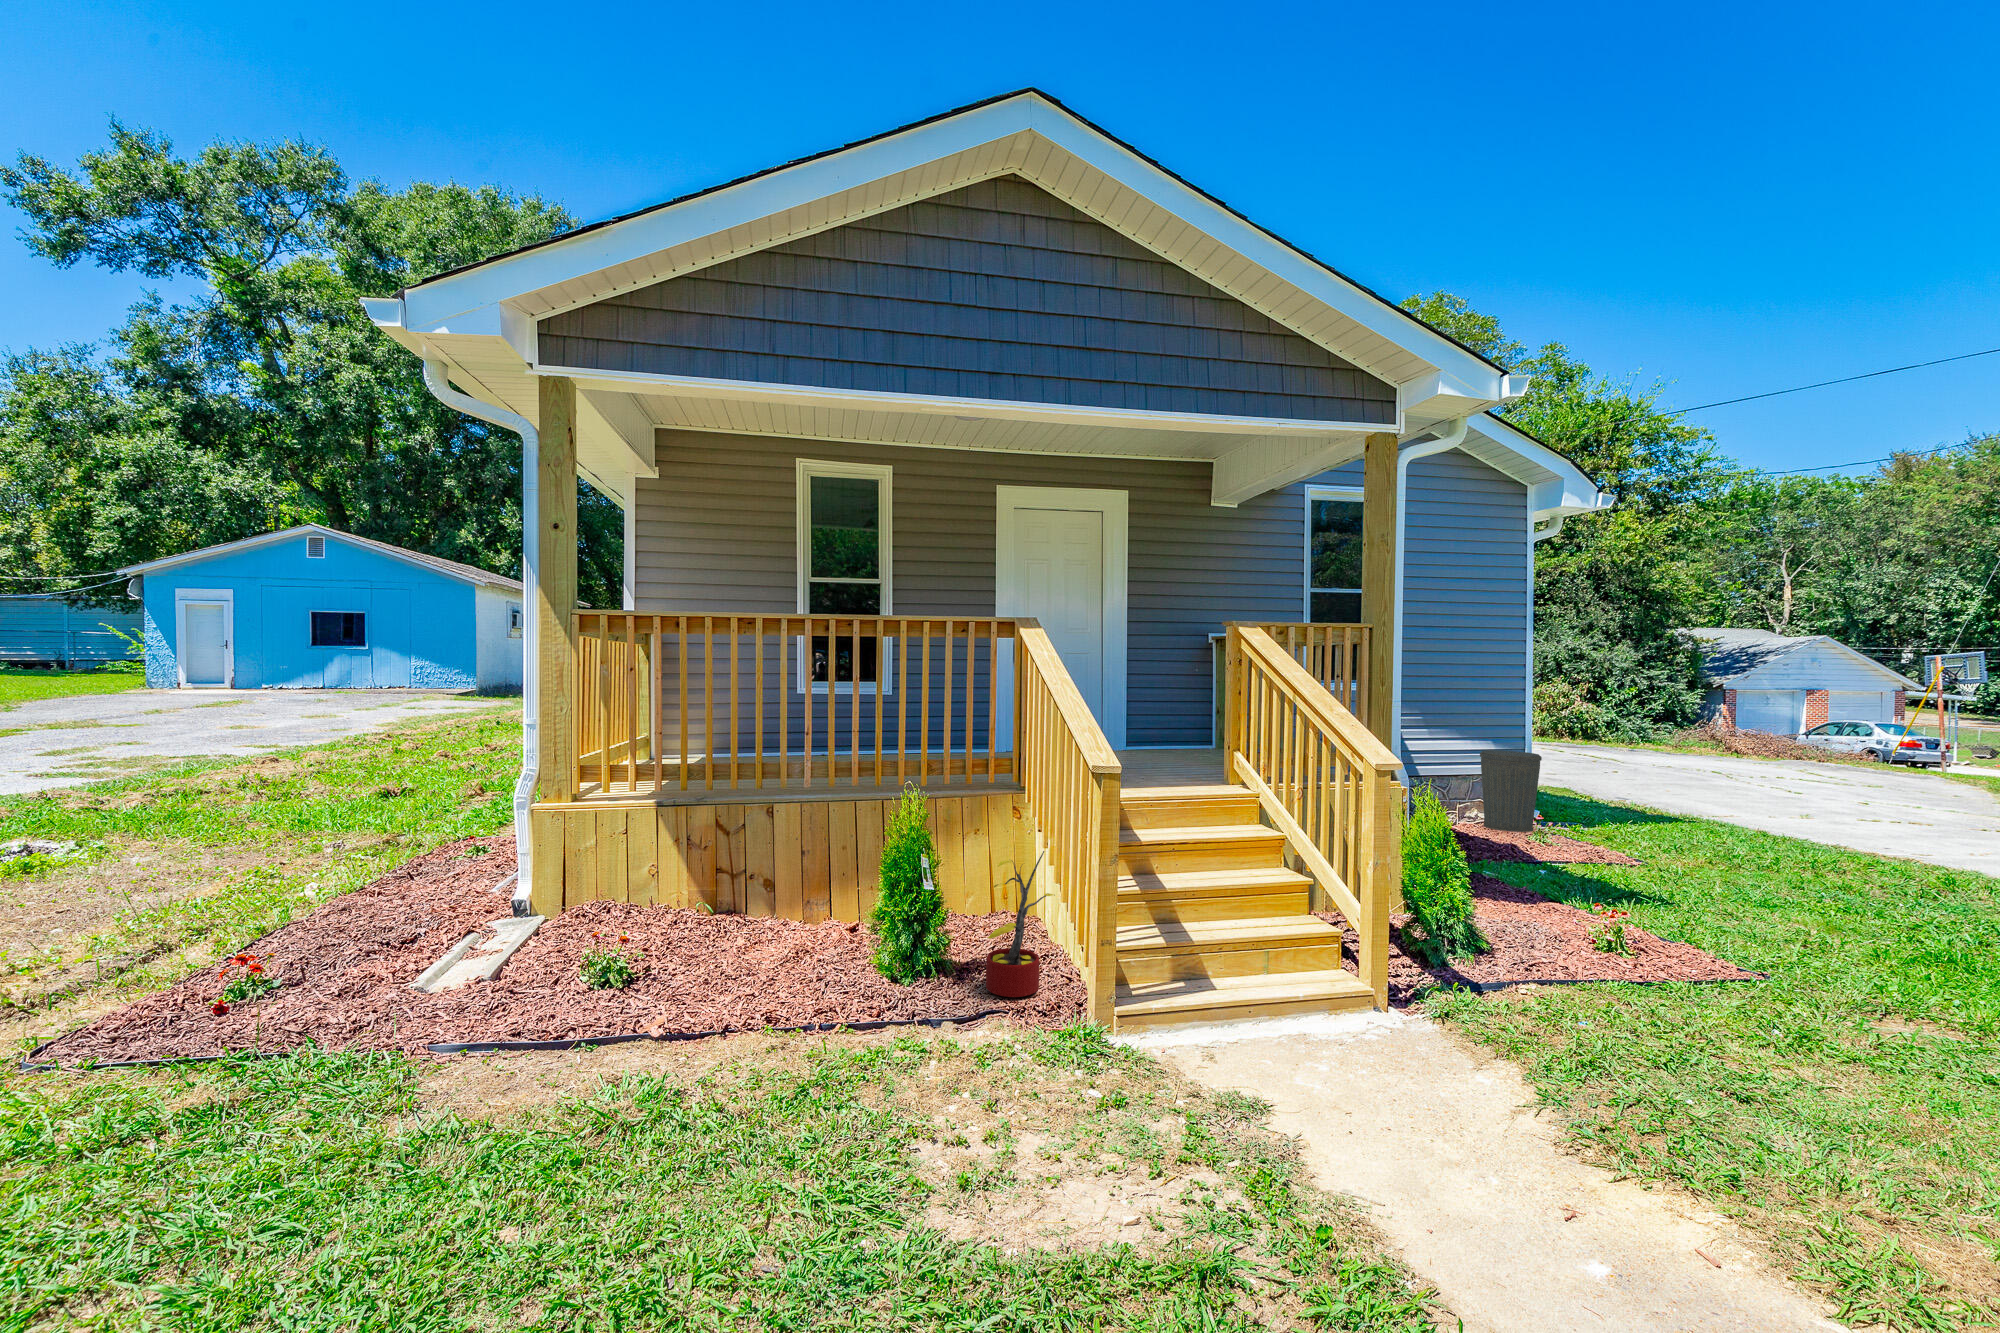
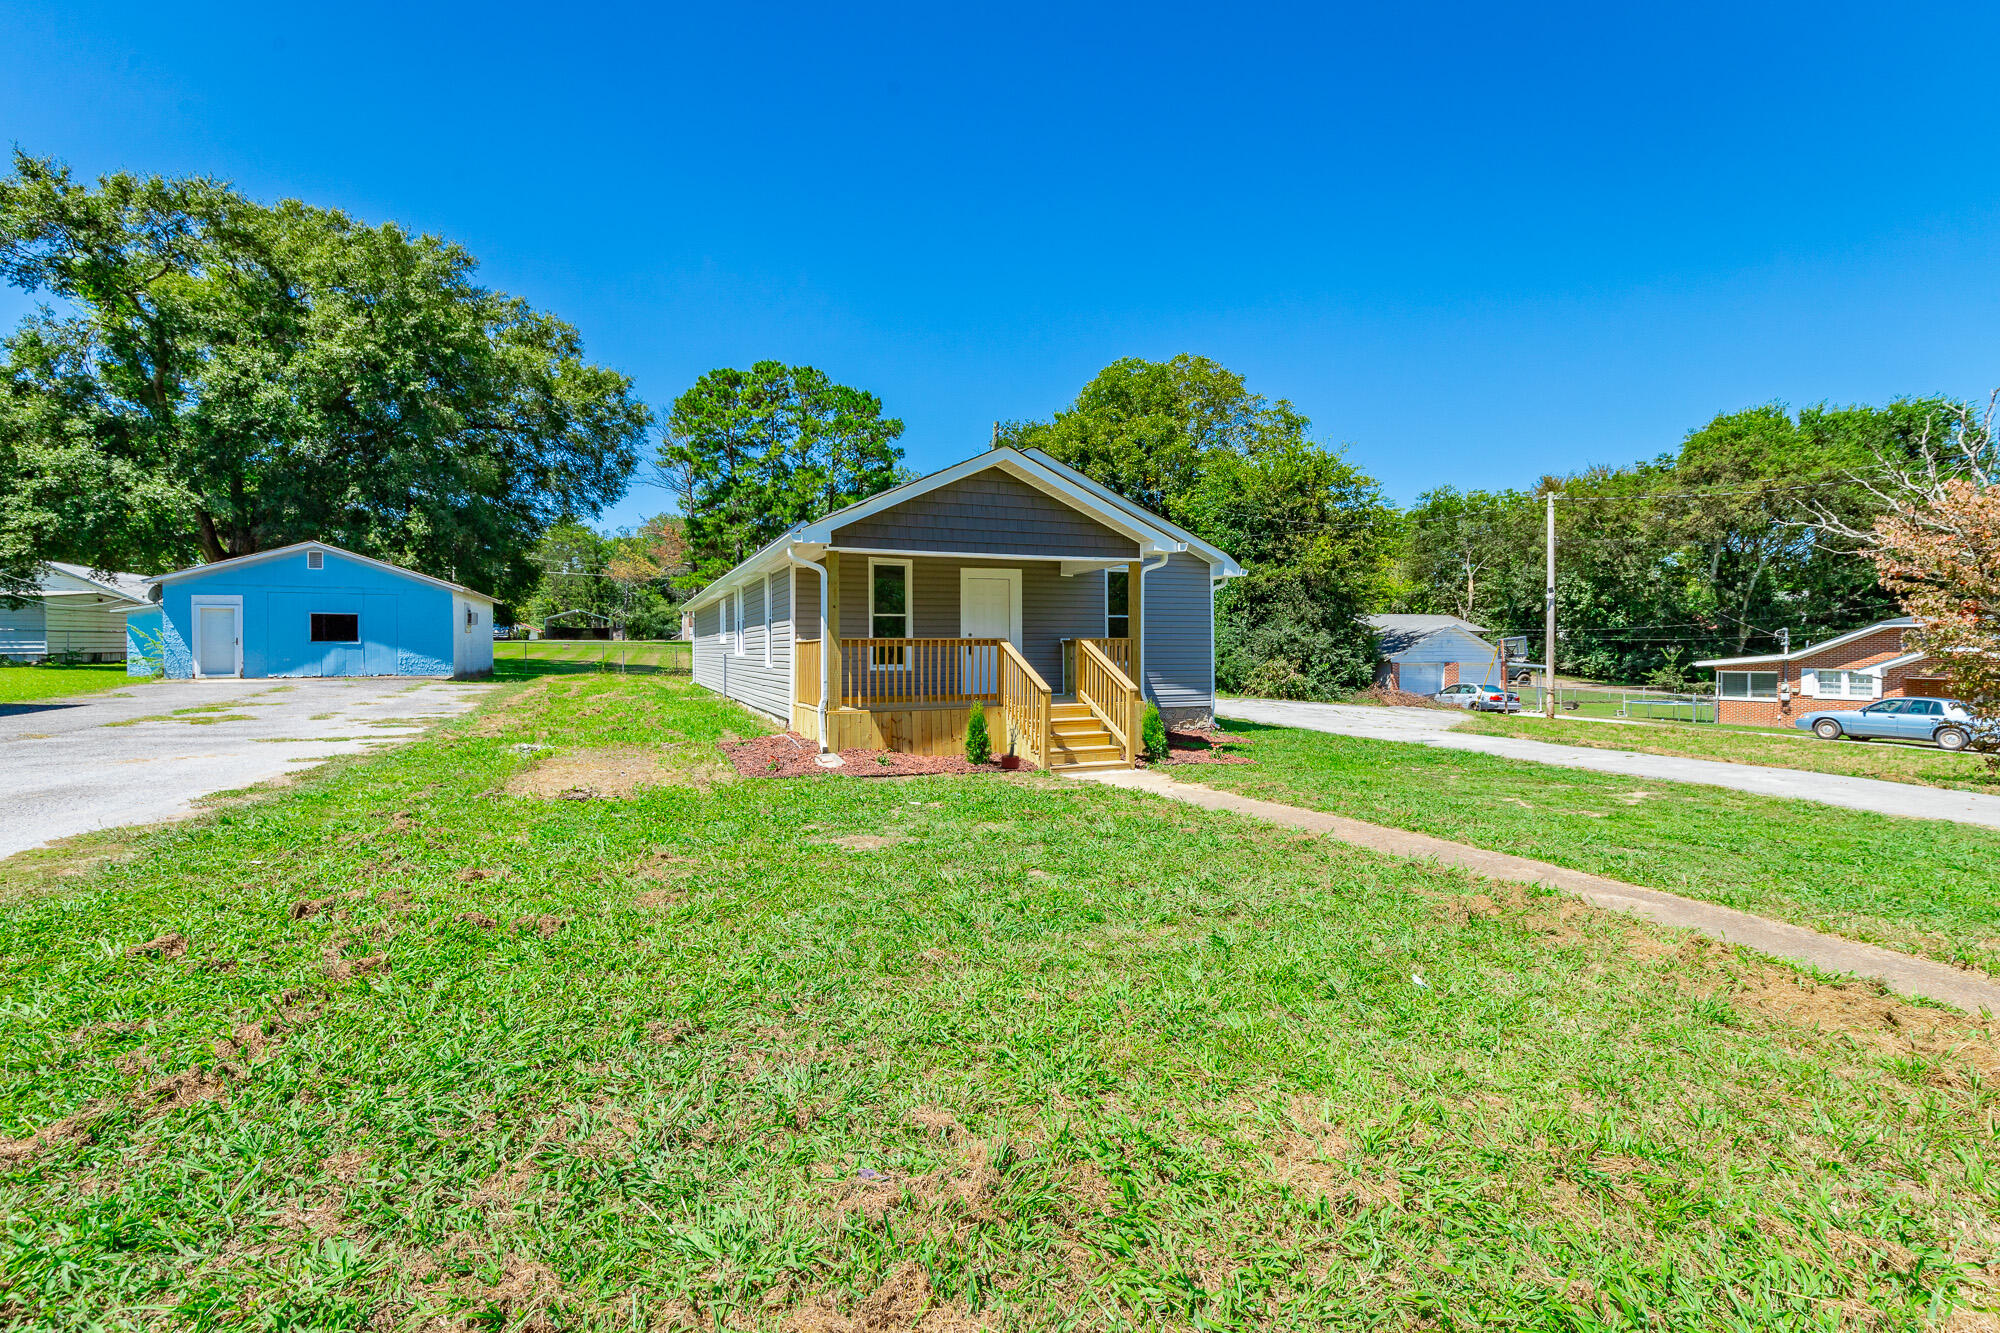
trash can: present [1480,750,1542,832] -> none [1196,695,1223,735]

